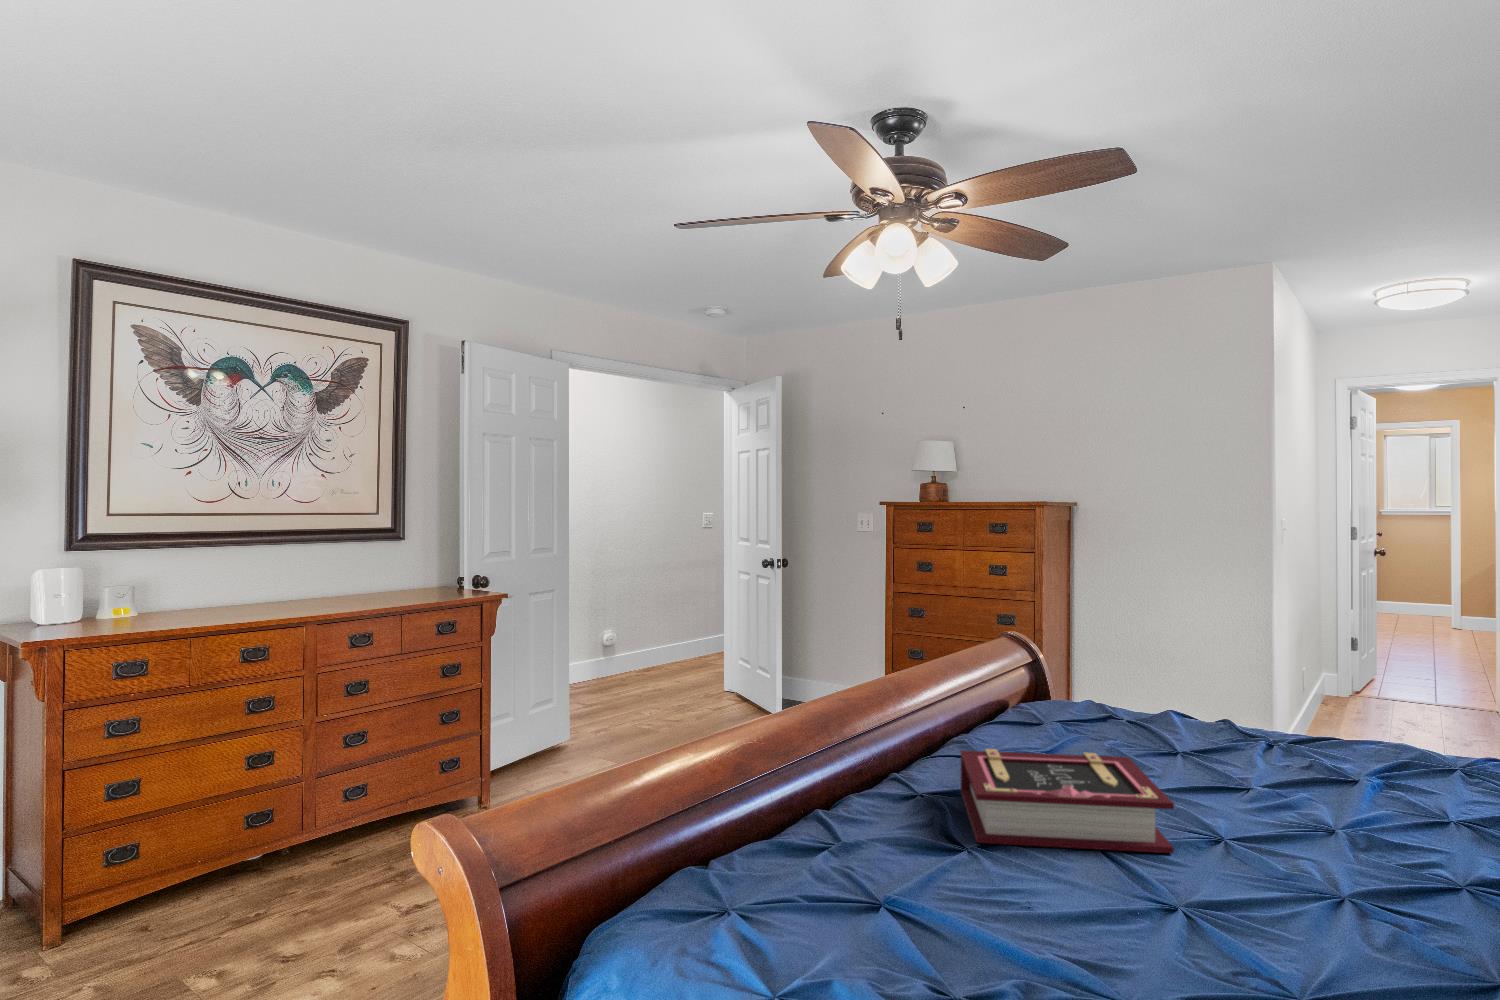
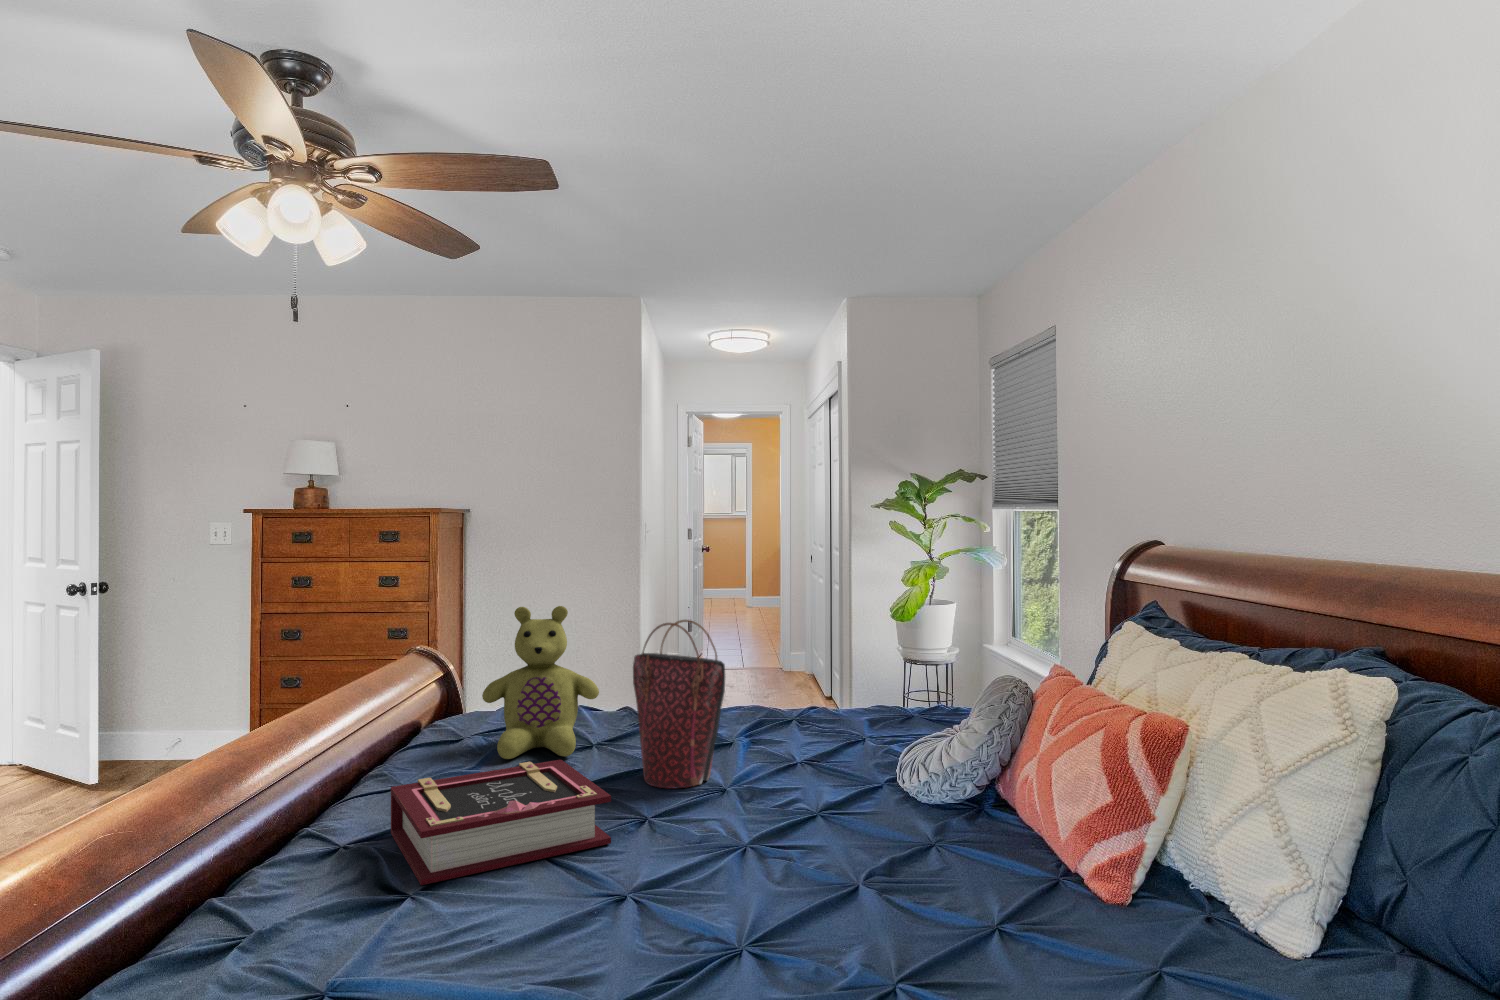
stuffed bear: none [1061,600,1186,758] -> present [482,606,599,759]
handbag: none [1219,628,1336,818] -> present [633,620,725,788]

